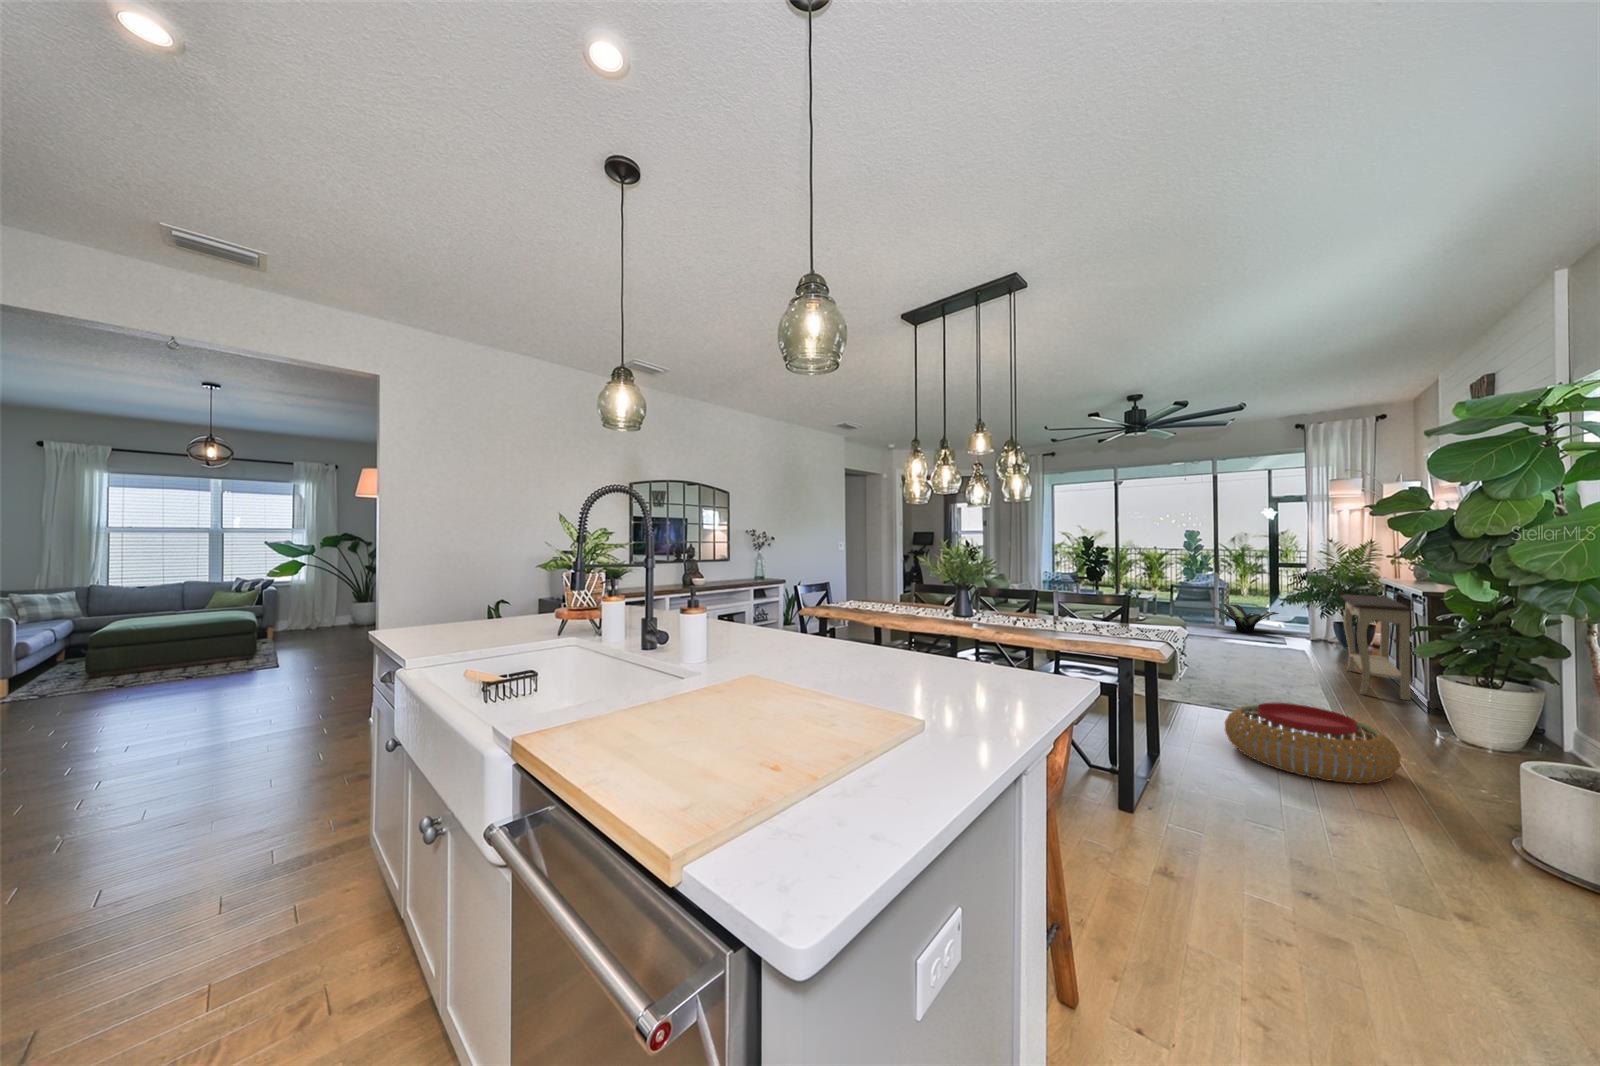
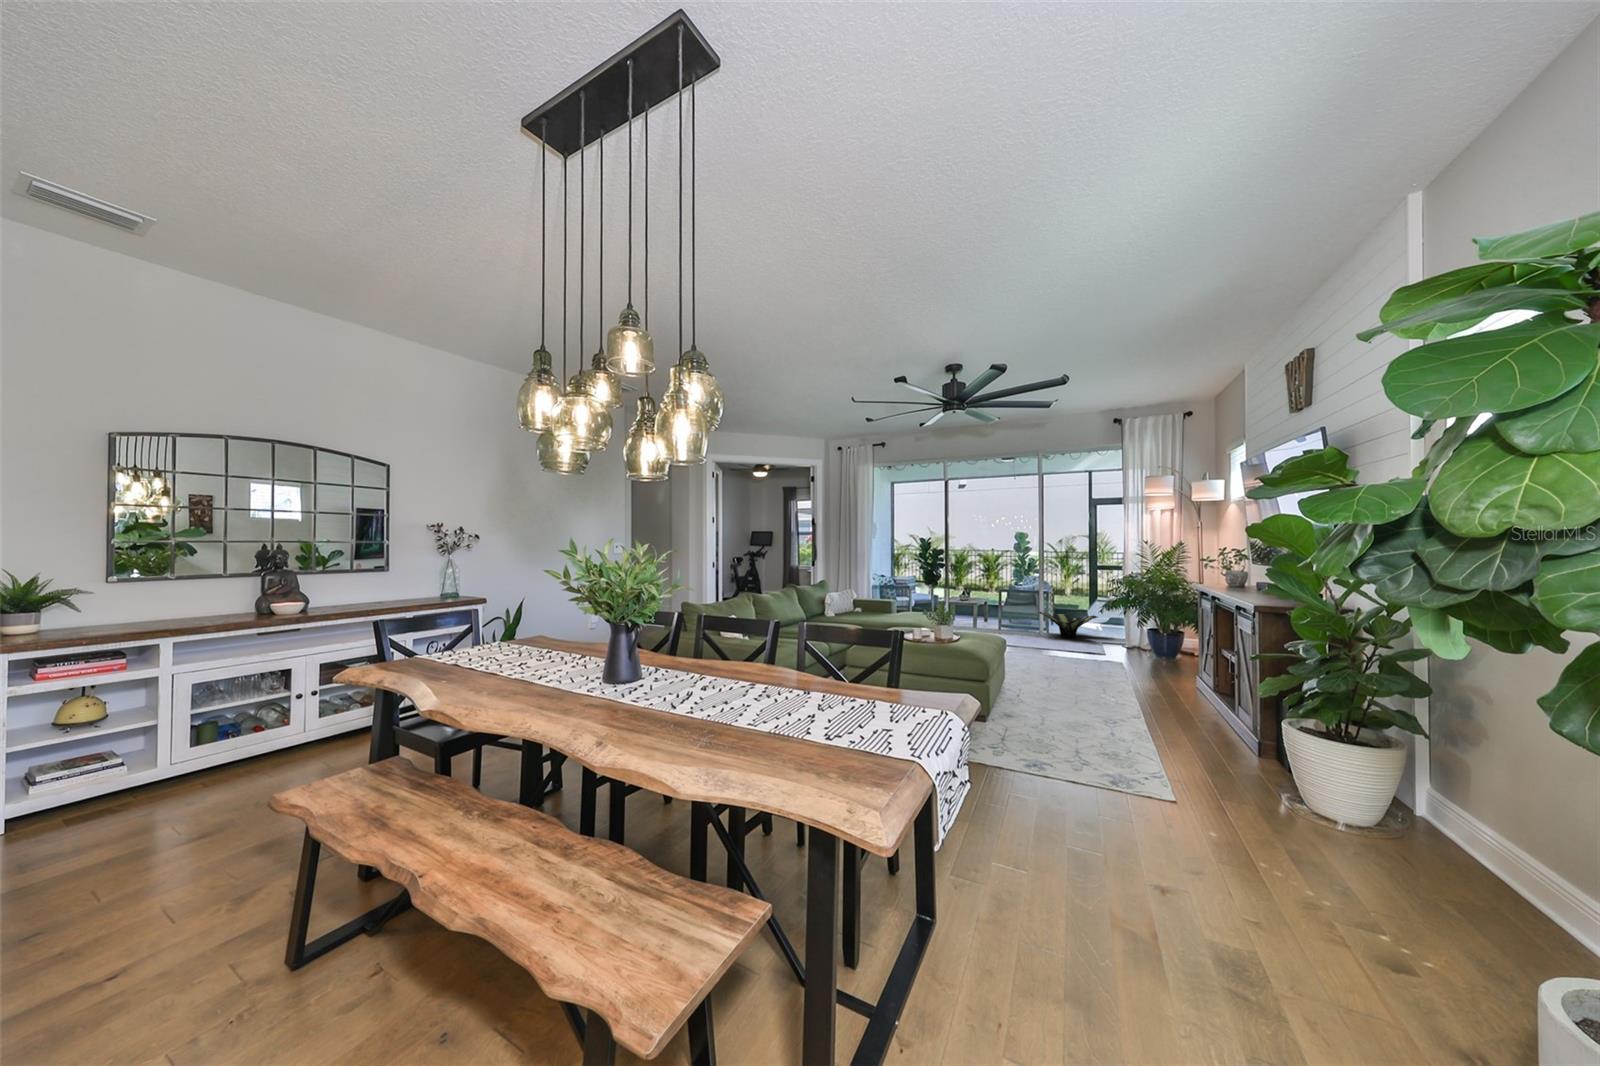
console table: present [1341,595,1411,700] -> none [1159,602,1235,732]
pouf: present [1225,703,1401,784] -> none [1034,778,1268,936]

